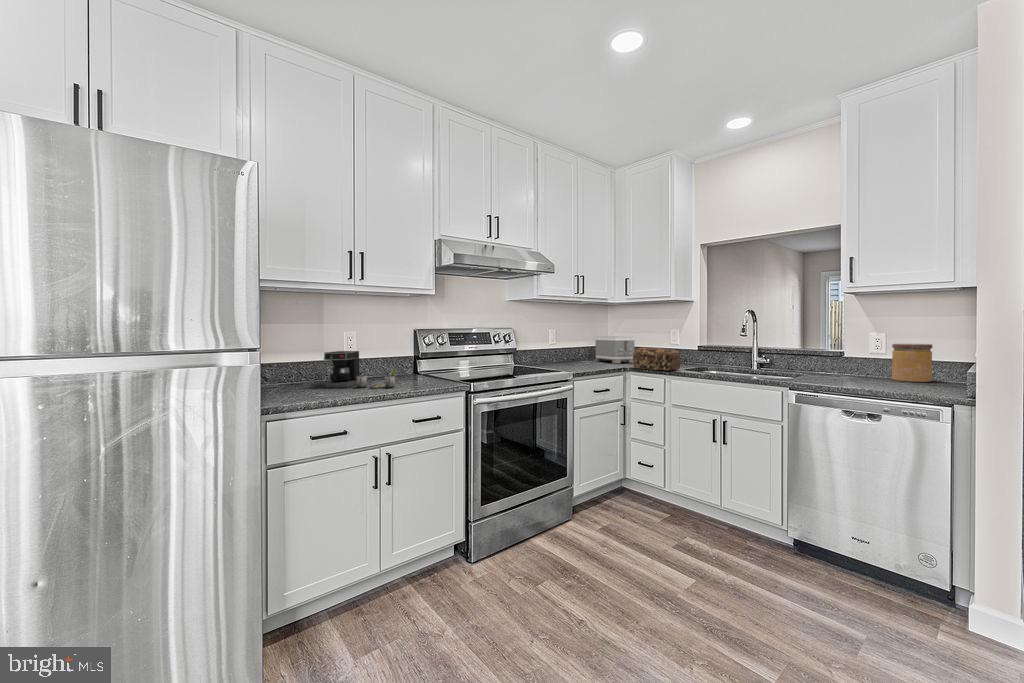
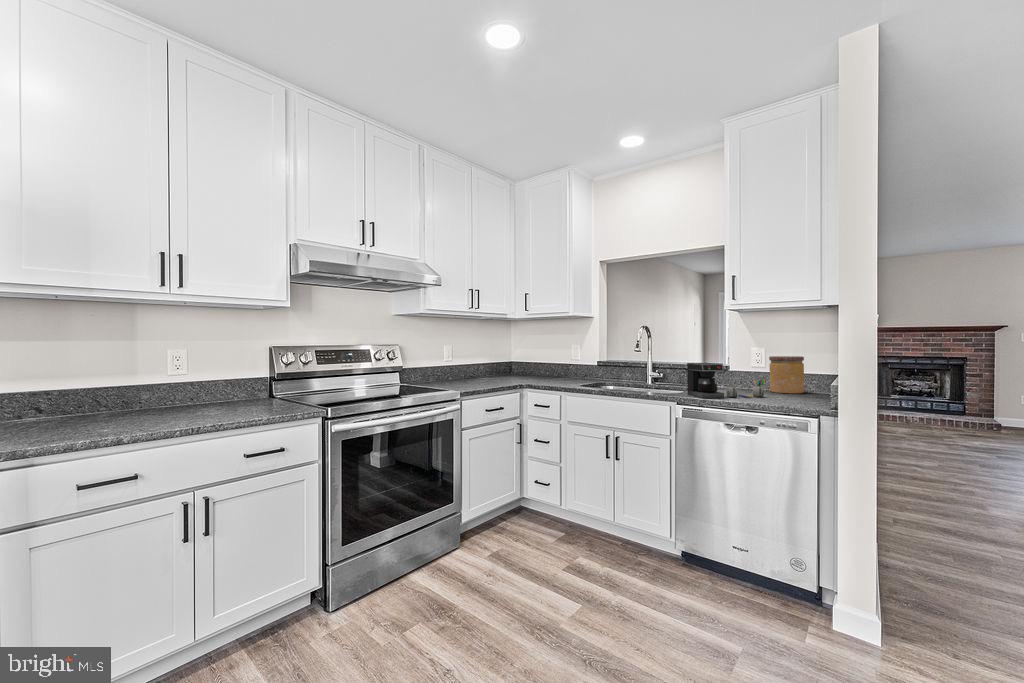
toaster: present [594,336,634,363] -> none [496,352,536,379]
bread loaf: present [633,347,681,371] -> none [528,362,575,386]
coffee maker: present [324,351,397,388] -> present [687,363,765,398]

